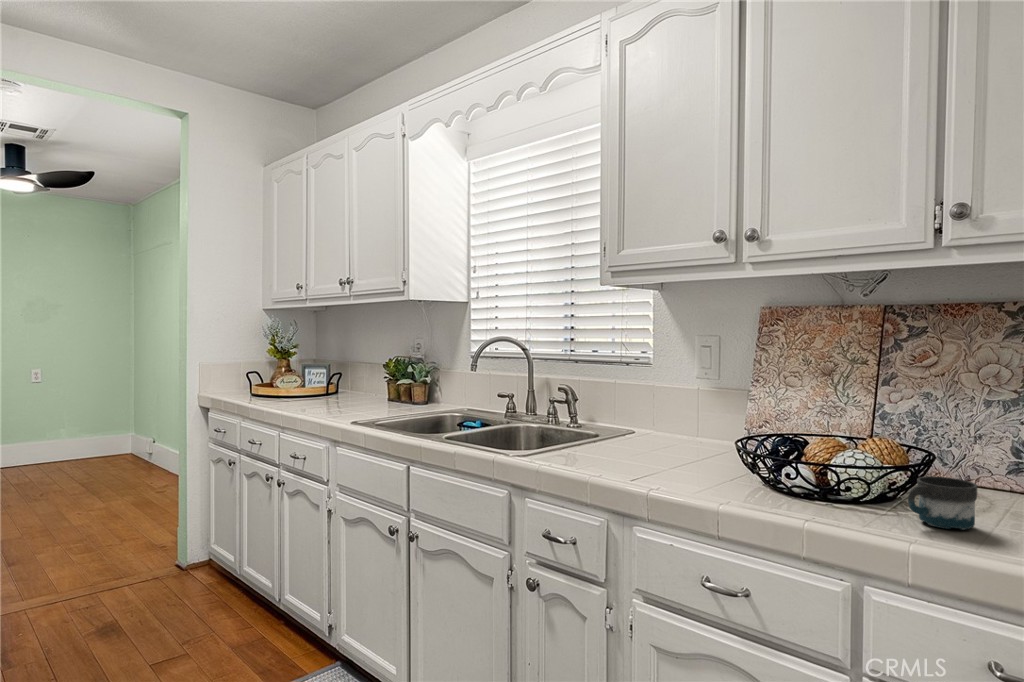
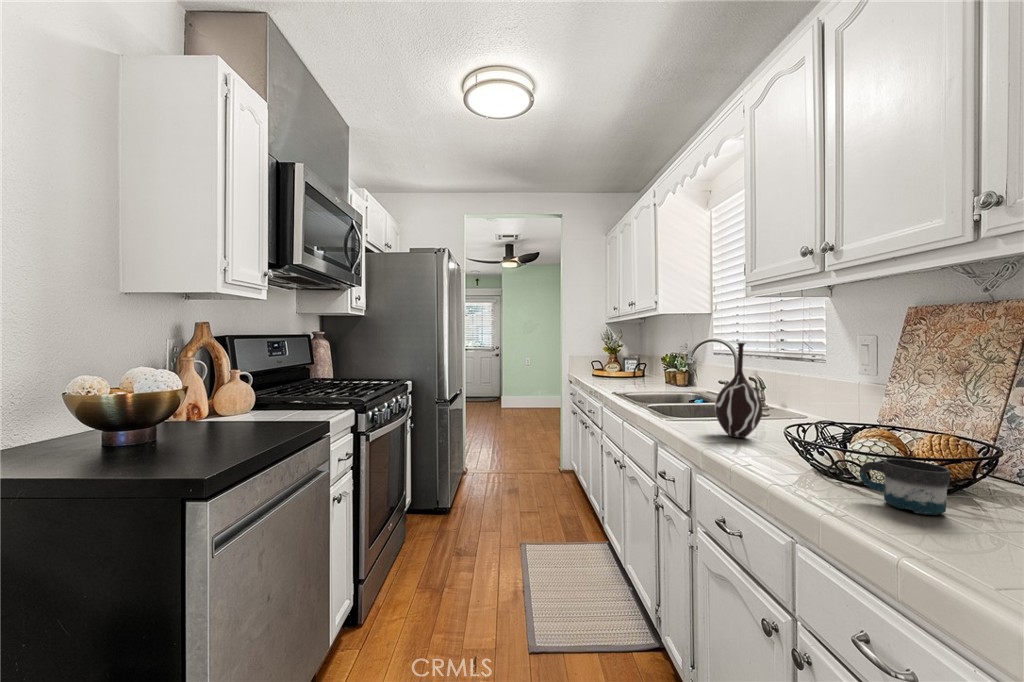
vase: none [630,355,686,475] -> present [715,343,763,438]

